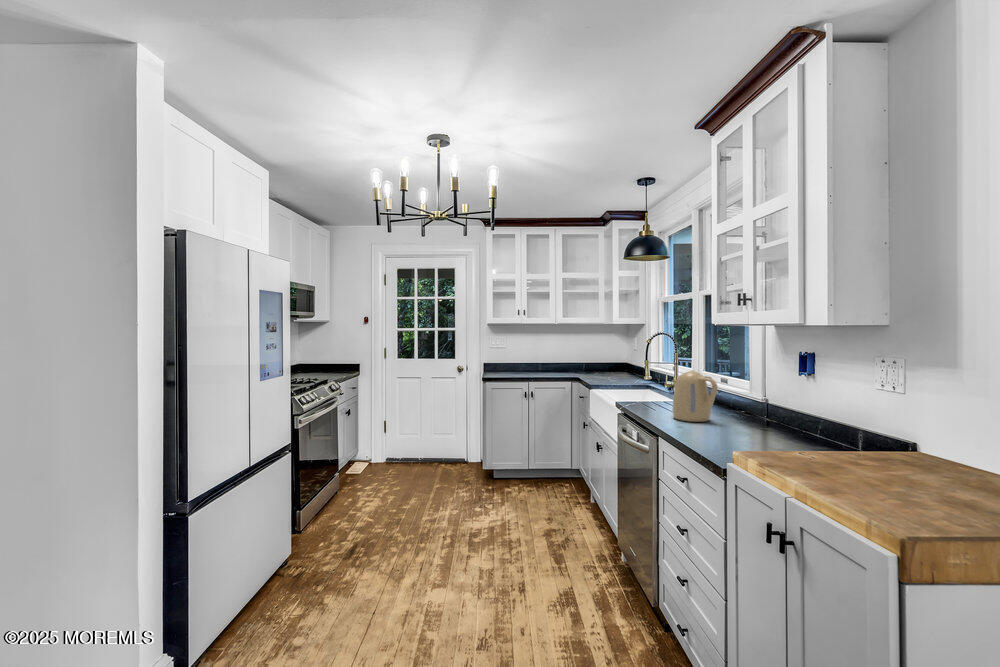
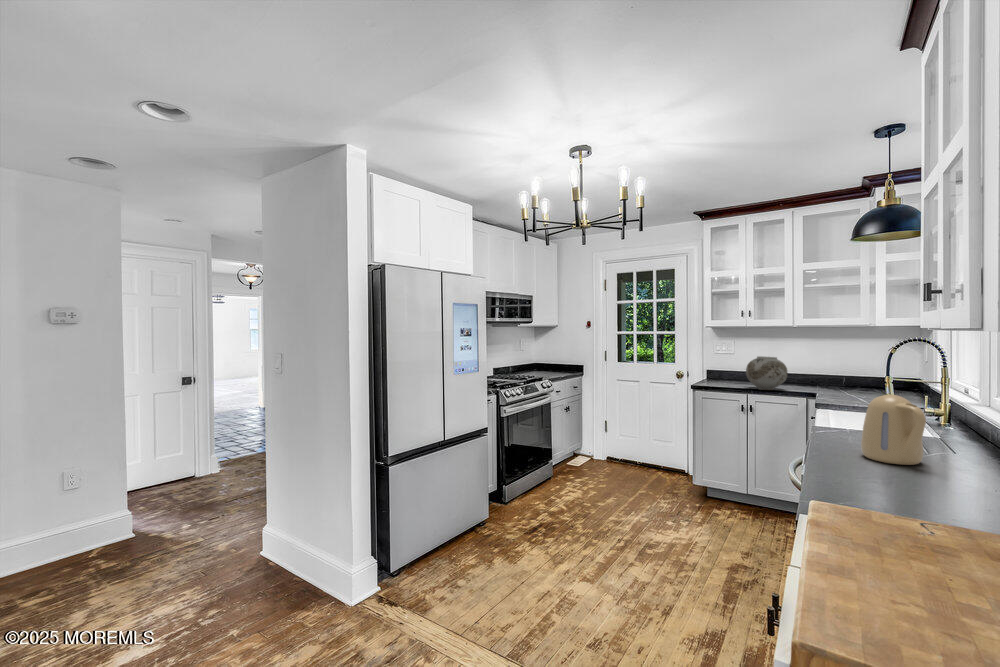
vase: none [527,349,558,378] -> present [746,356,787,390]

